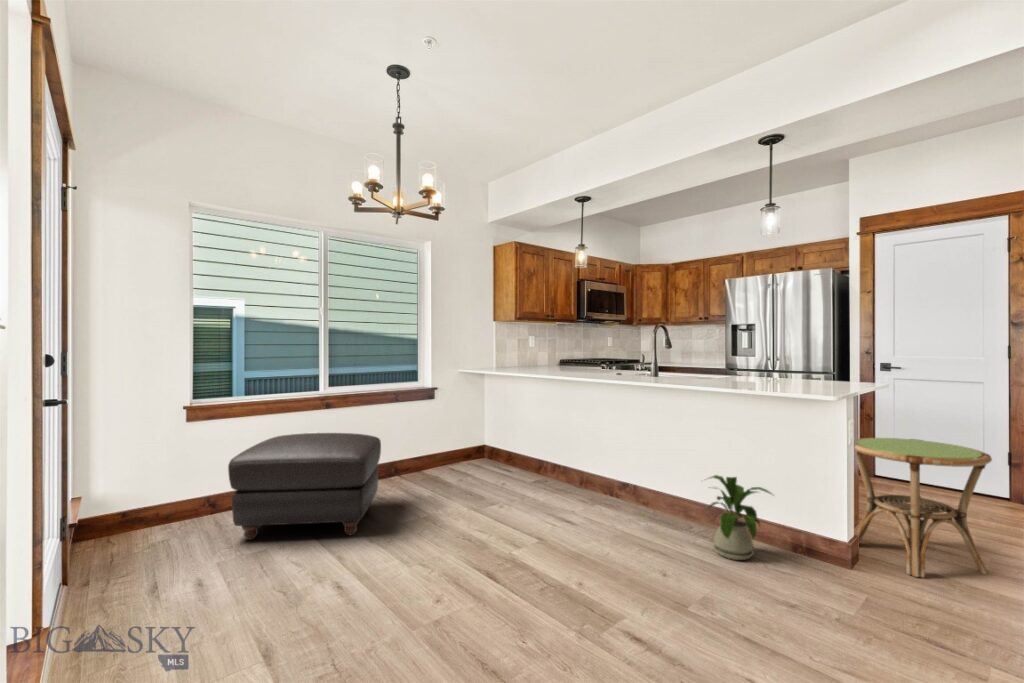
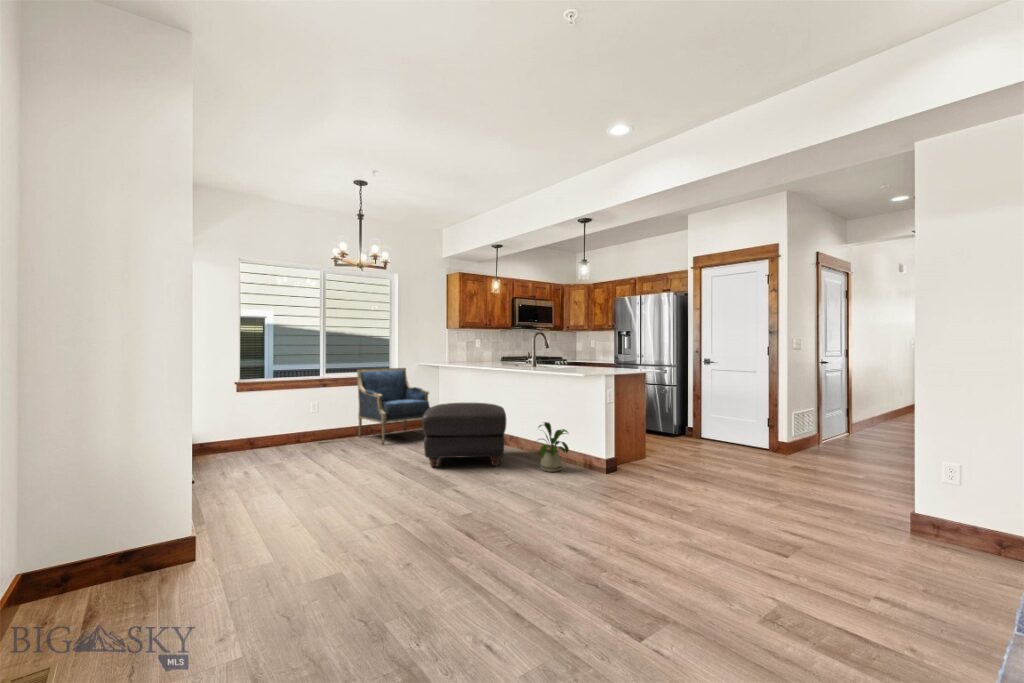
armchair: none [374,378,488,498] -> present [357,368,430,444]
ottoman: present [228,433,381,540] -> present [422,403,506,467]
side table: present [855,438,992,577] -> none [624,403,692,479]

